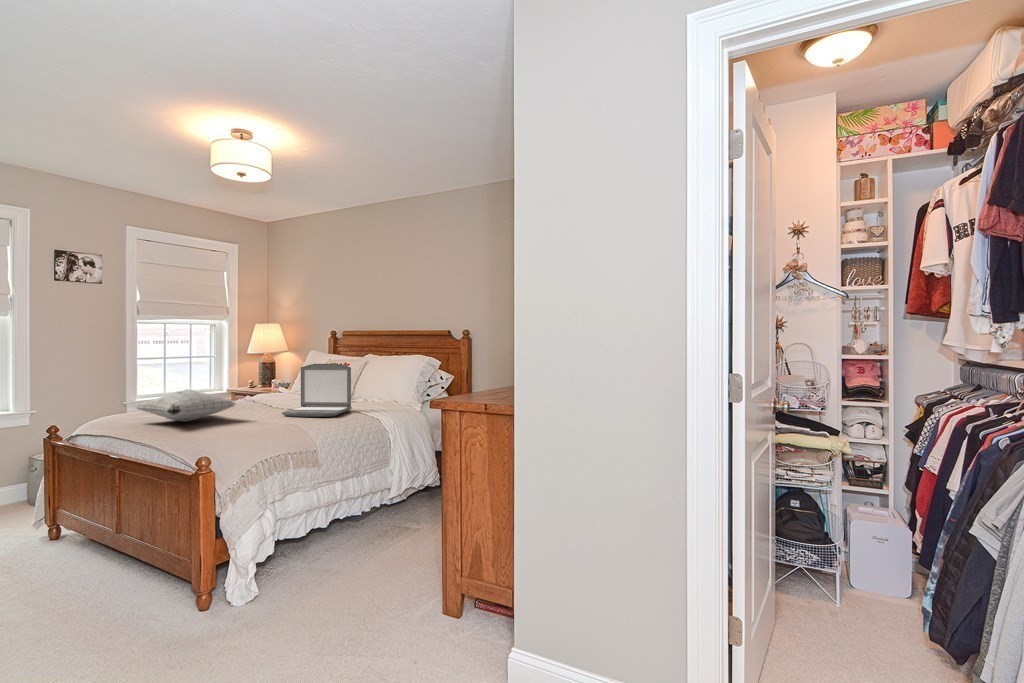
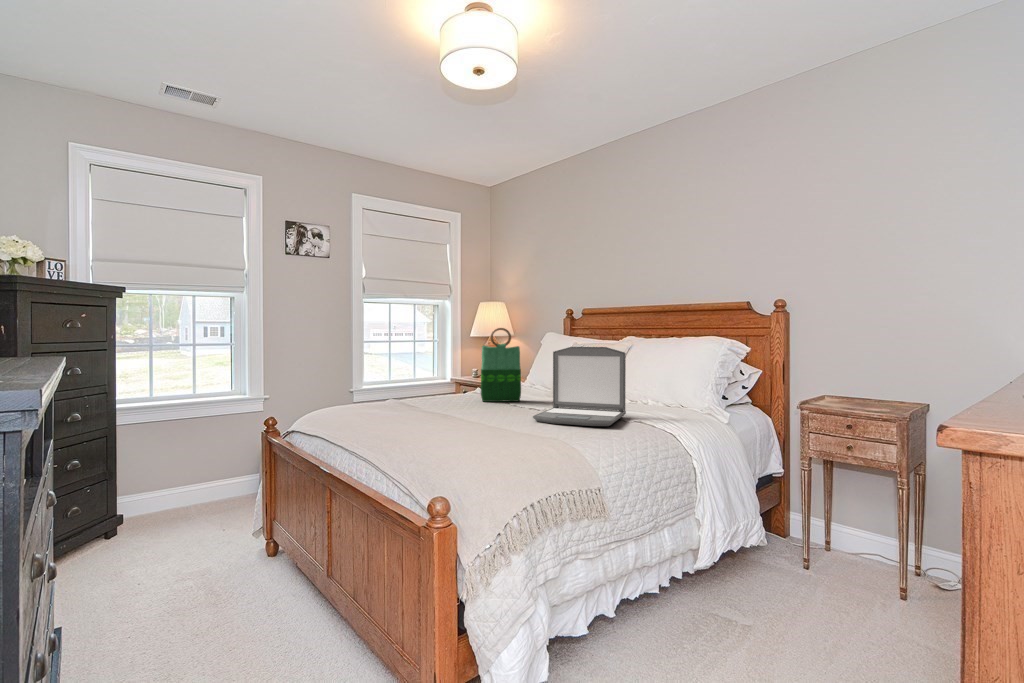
tote bag: none [247,349,280,405] -> present [481,328,521,402]
pillow: present [135,389,236,422] -> none [350,378,476,424]

